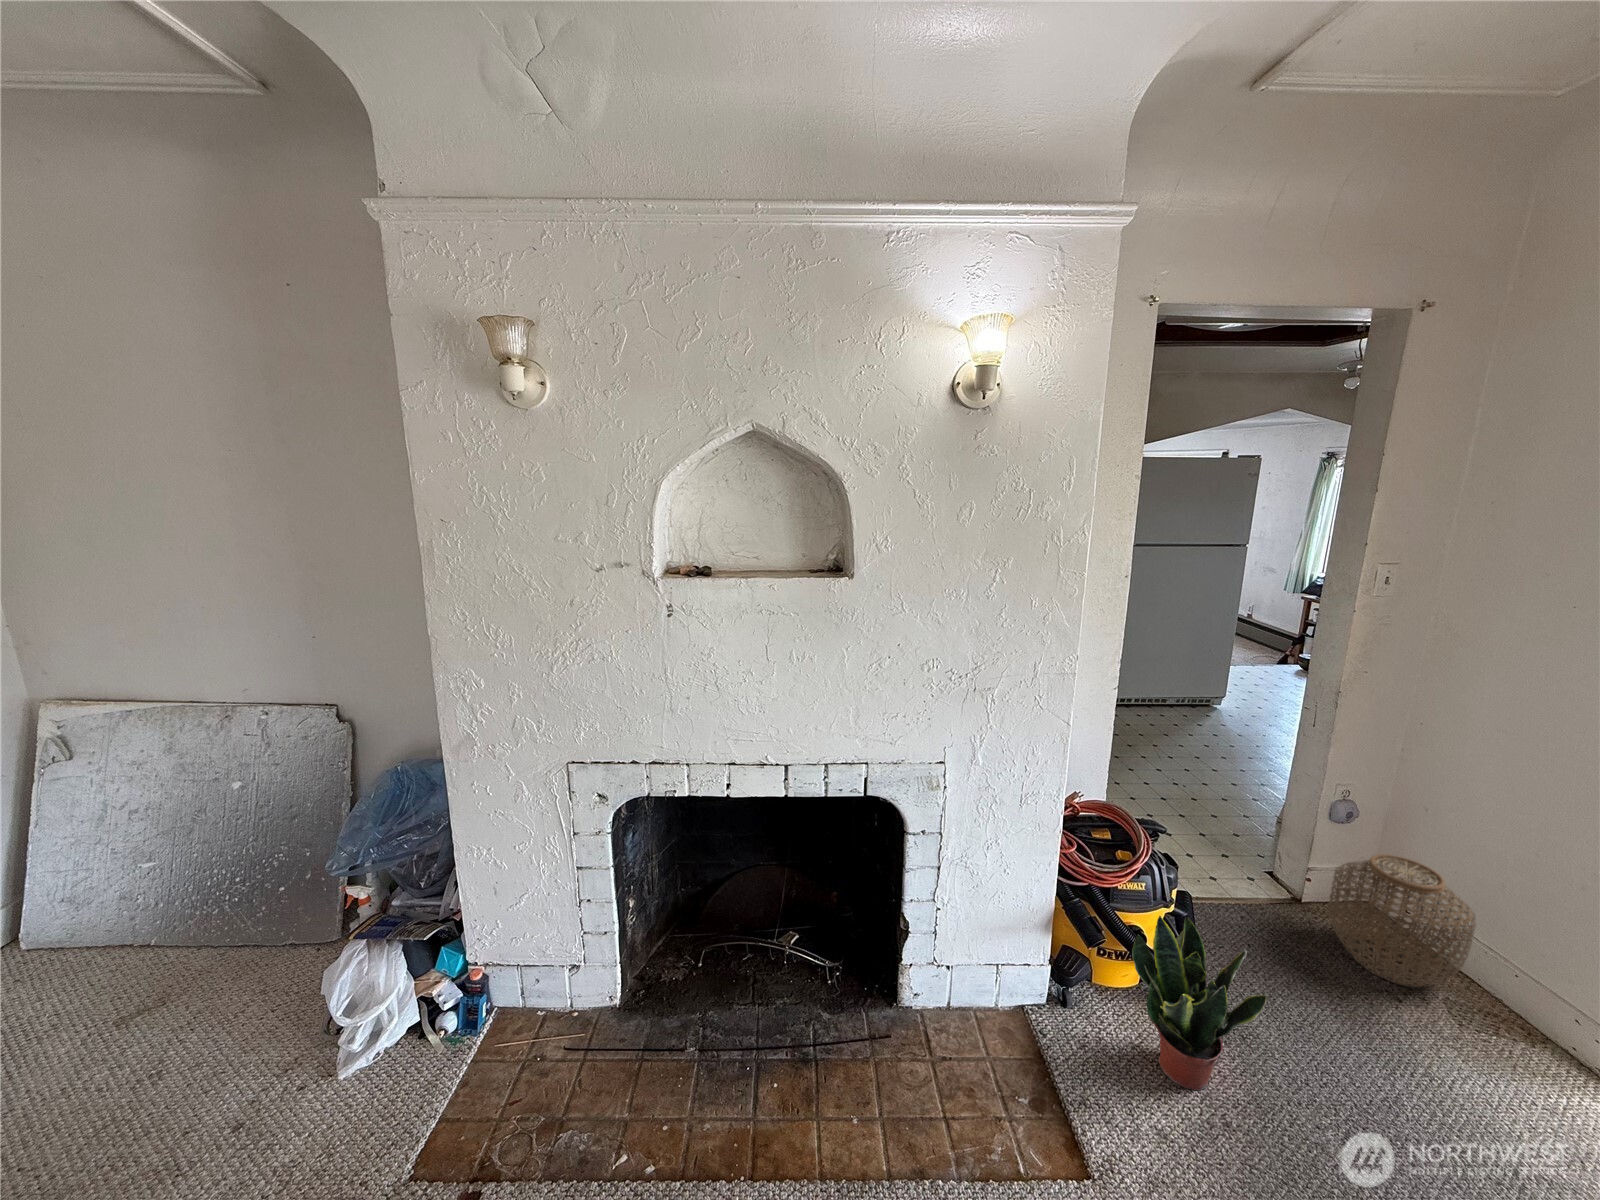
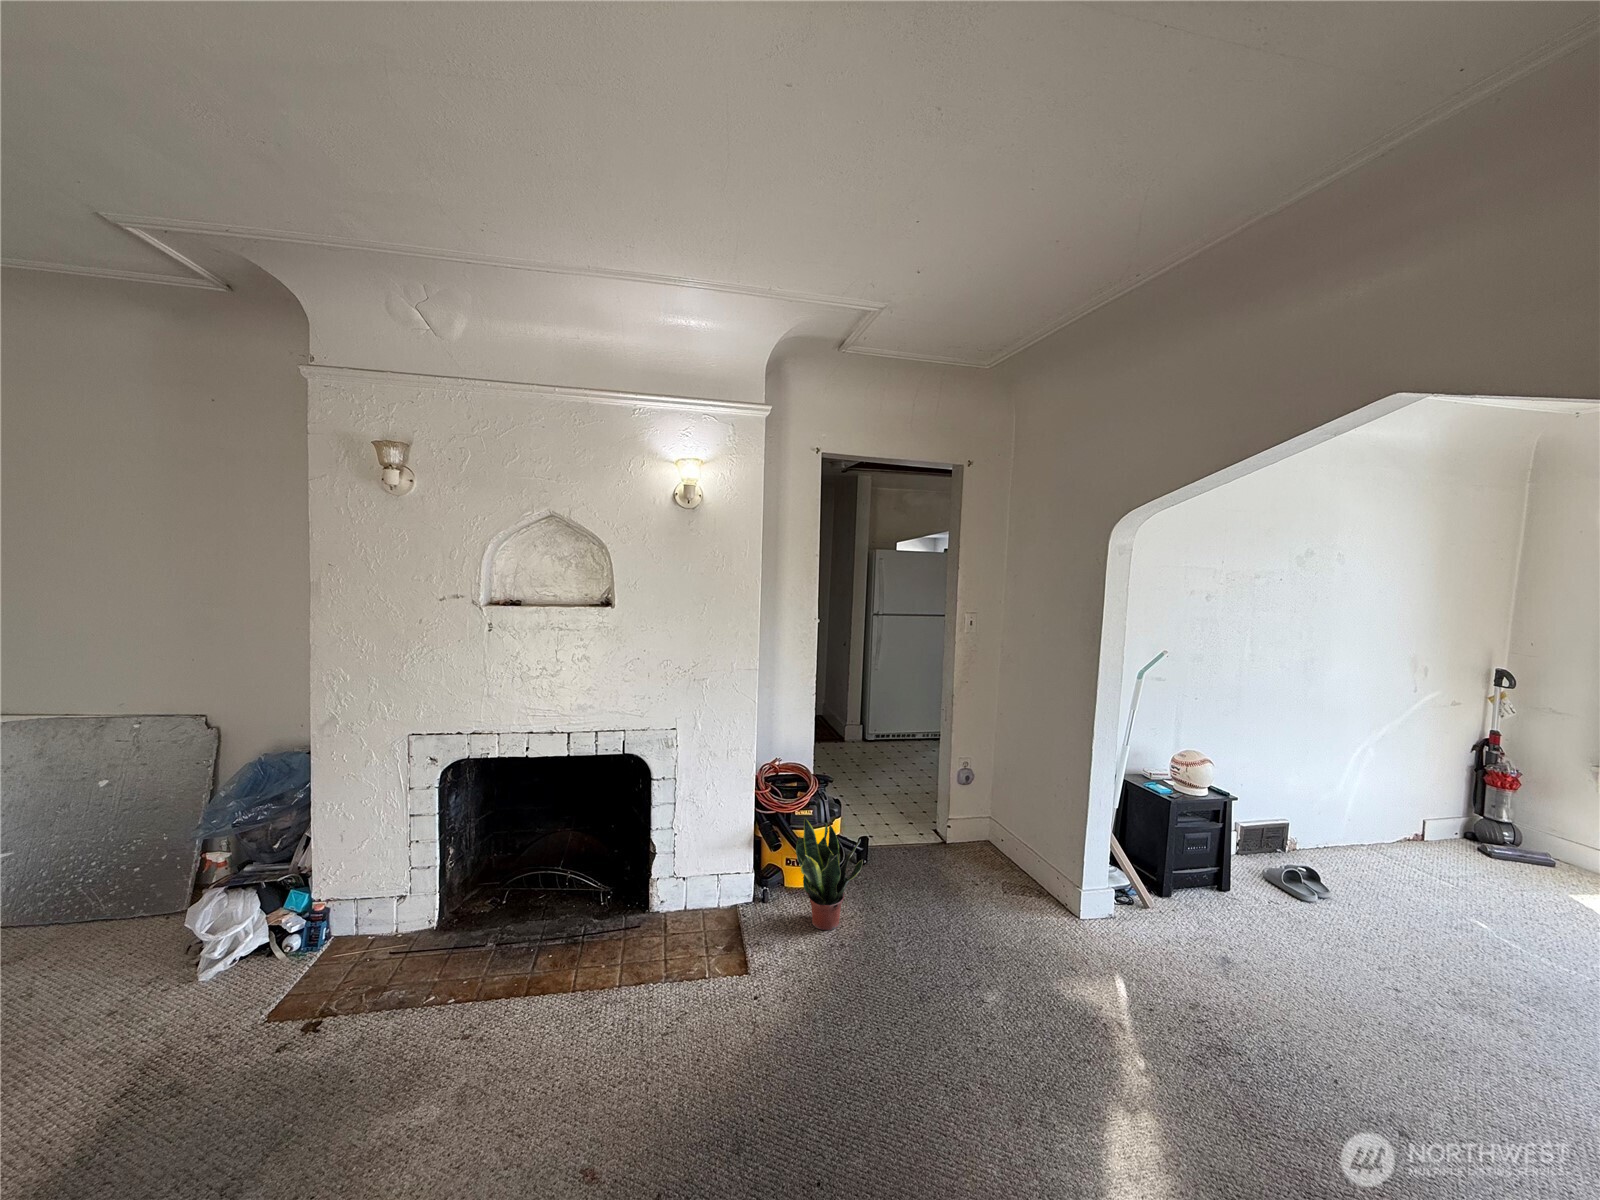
woven basket: present [1328,854,1476,987] -> none [945,794,1014,875]

